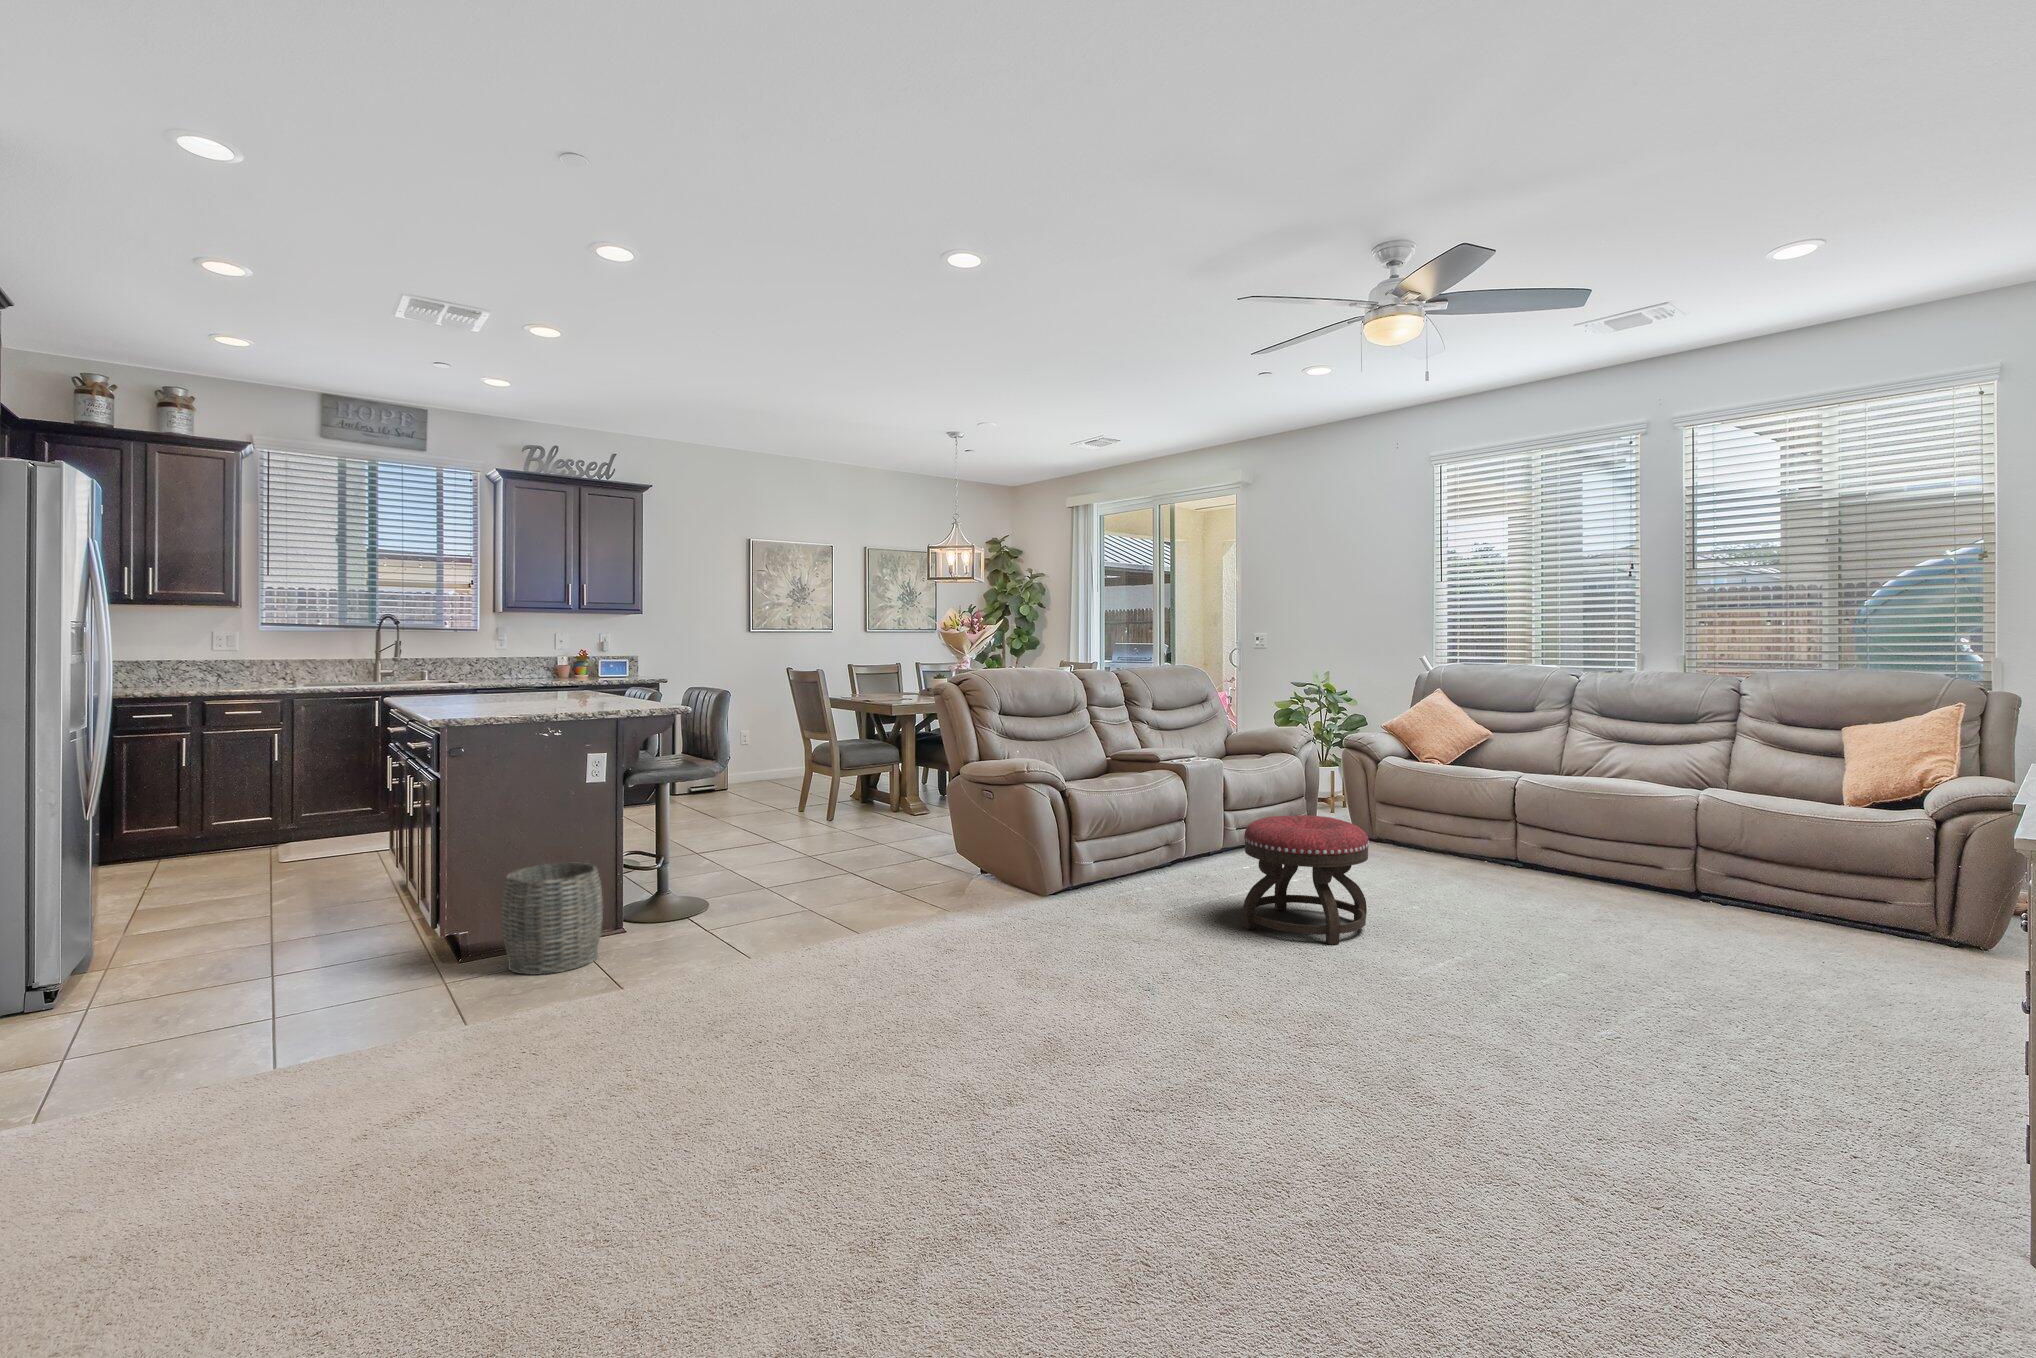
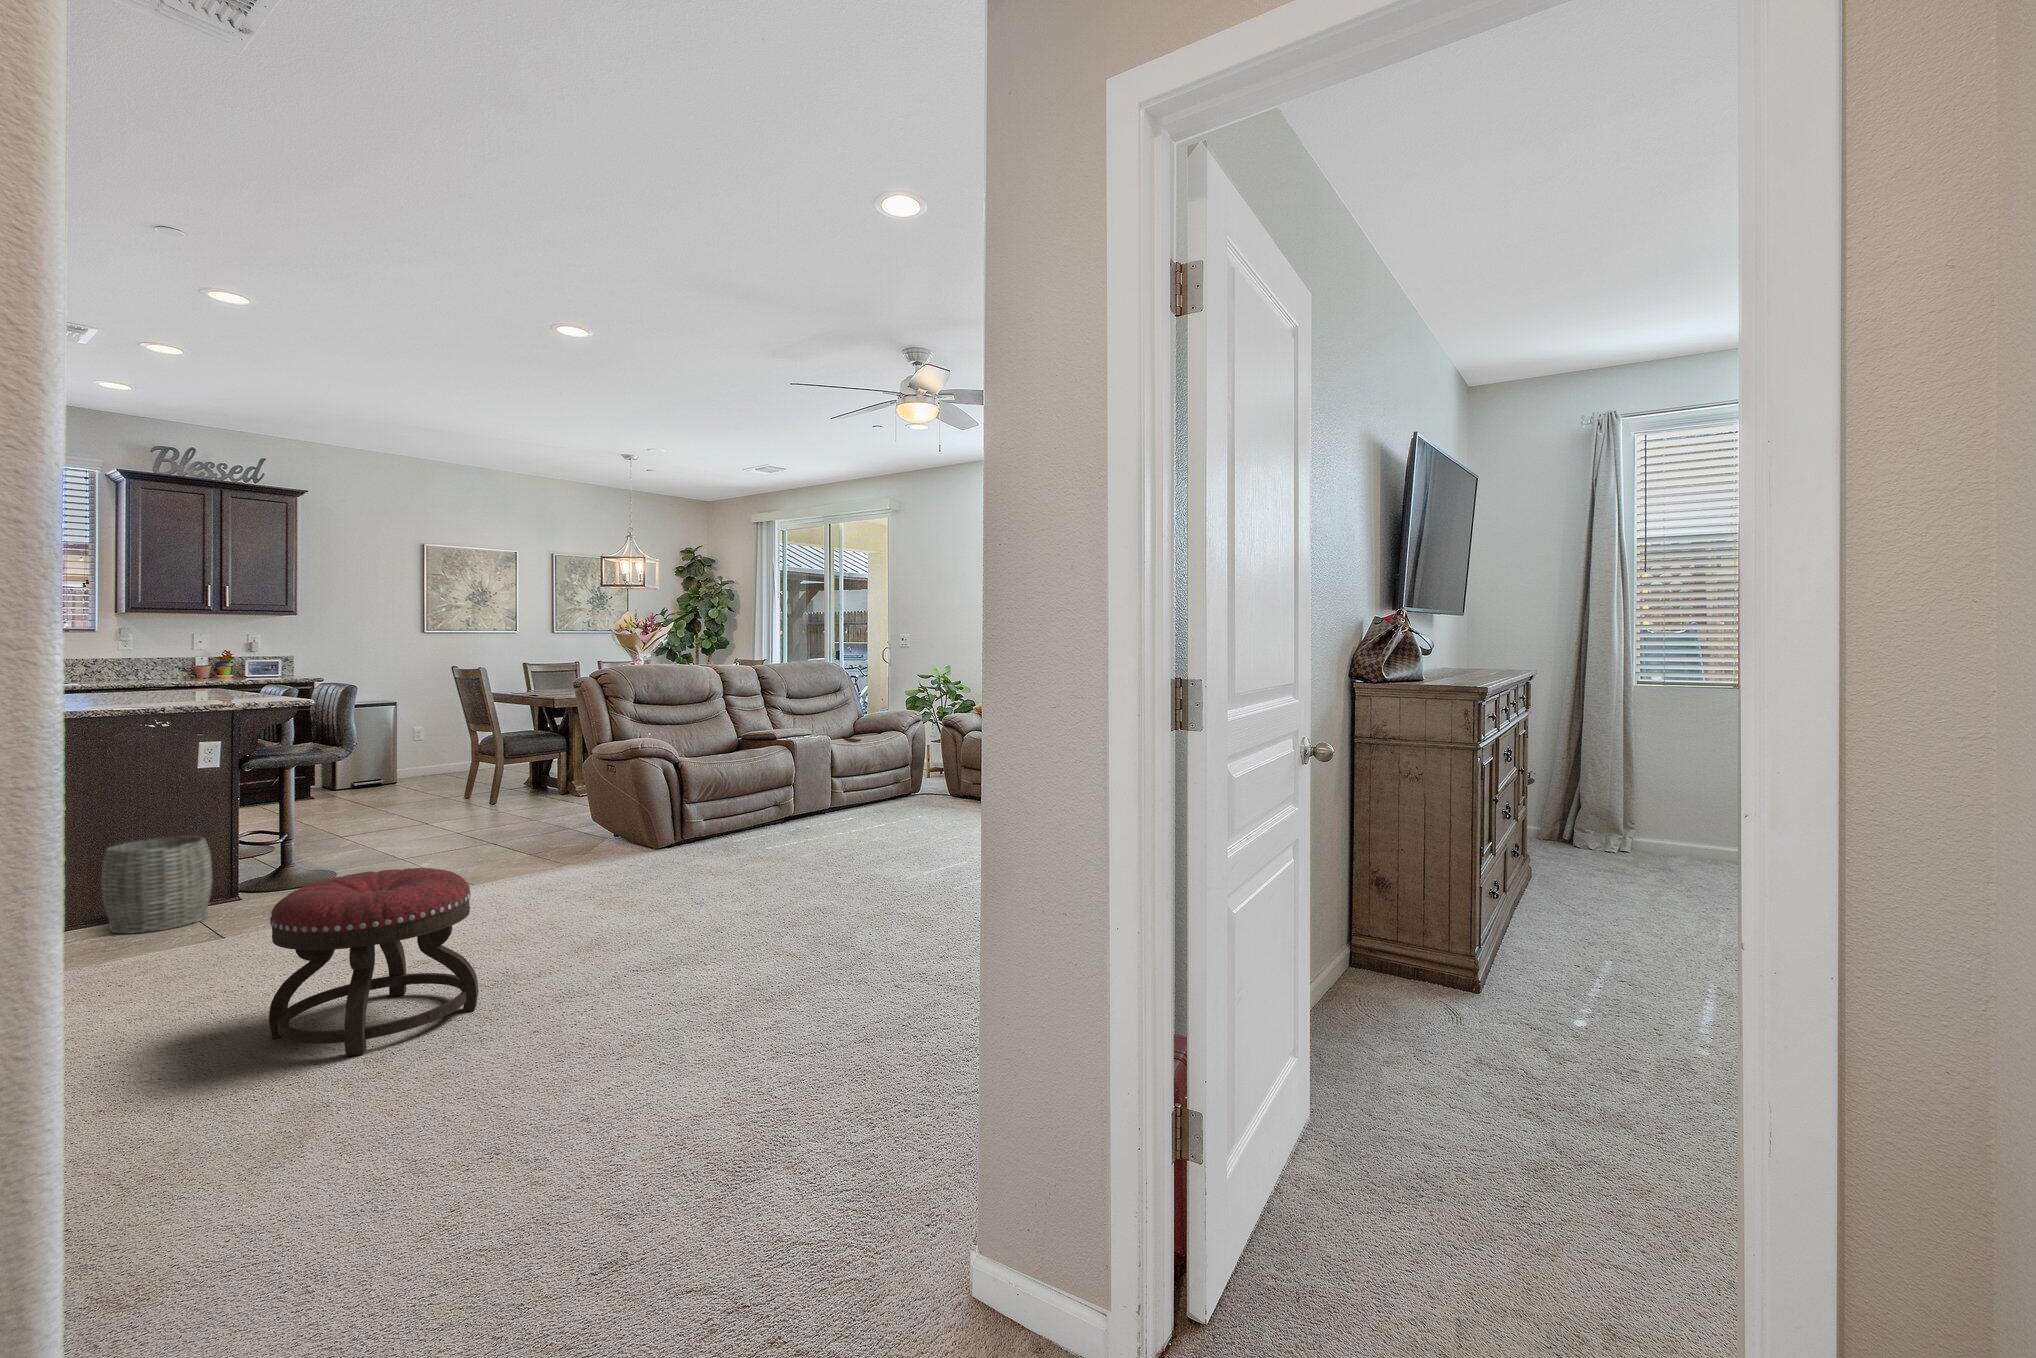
ottoman: present [1243,815,1369,944] -> present [269,868,478,1056]

